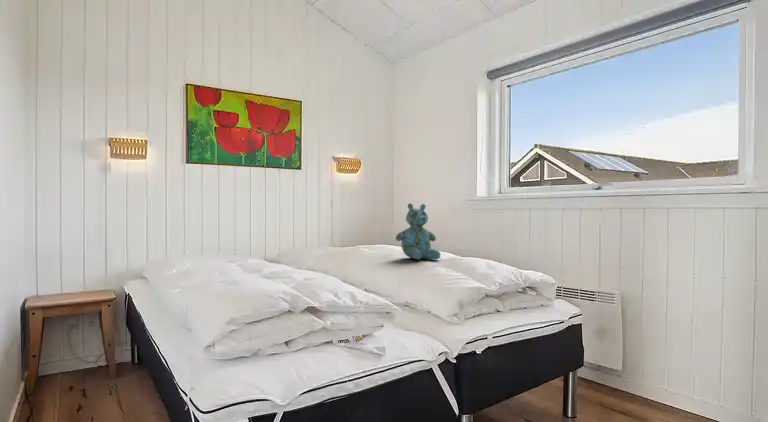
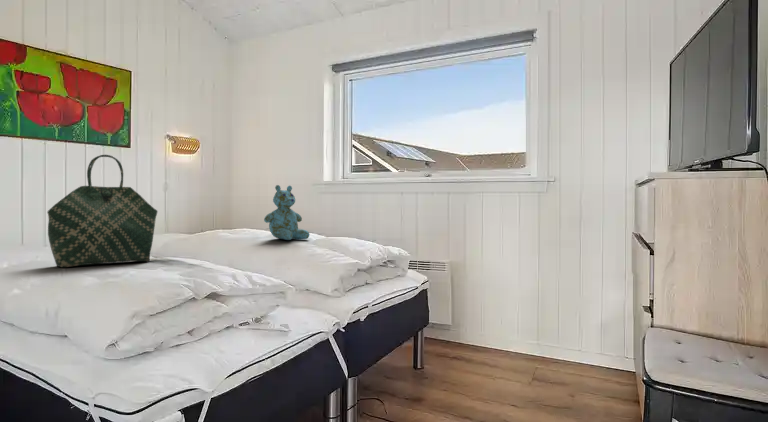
tote bag: none [202,177,293,275] -> present [47,155,157,267]

